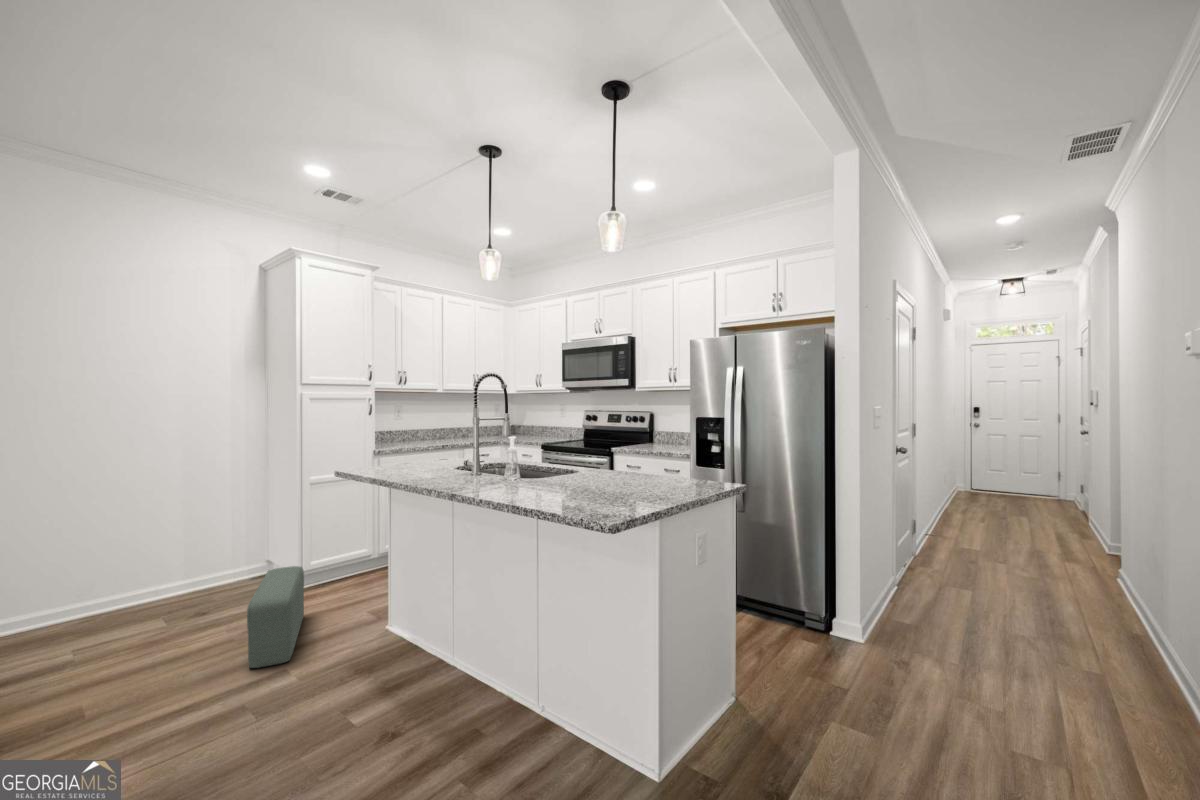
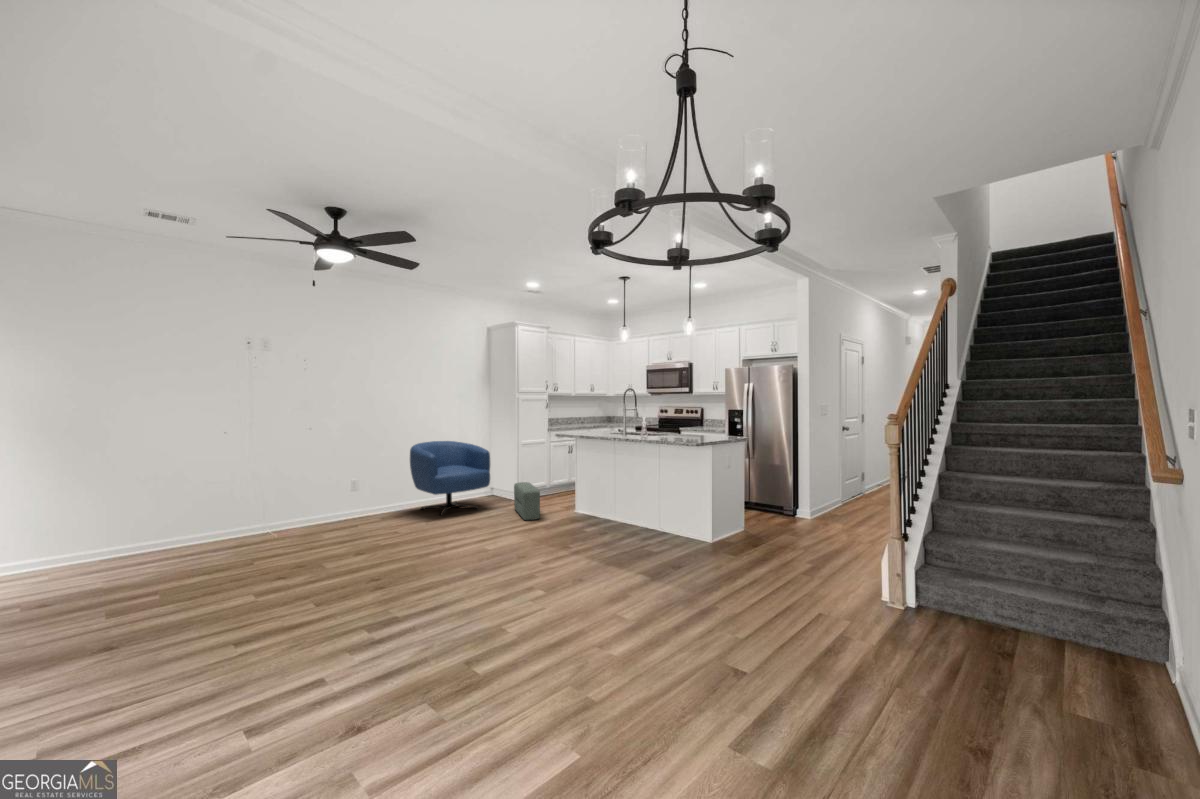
armchair: none [25,481,226,654] -> present [410,441,490,516]

